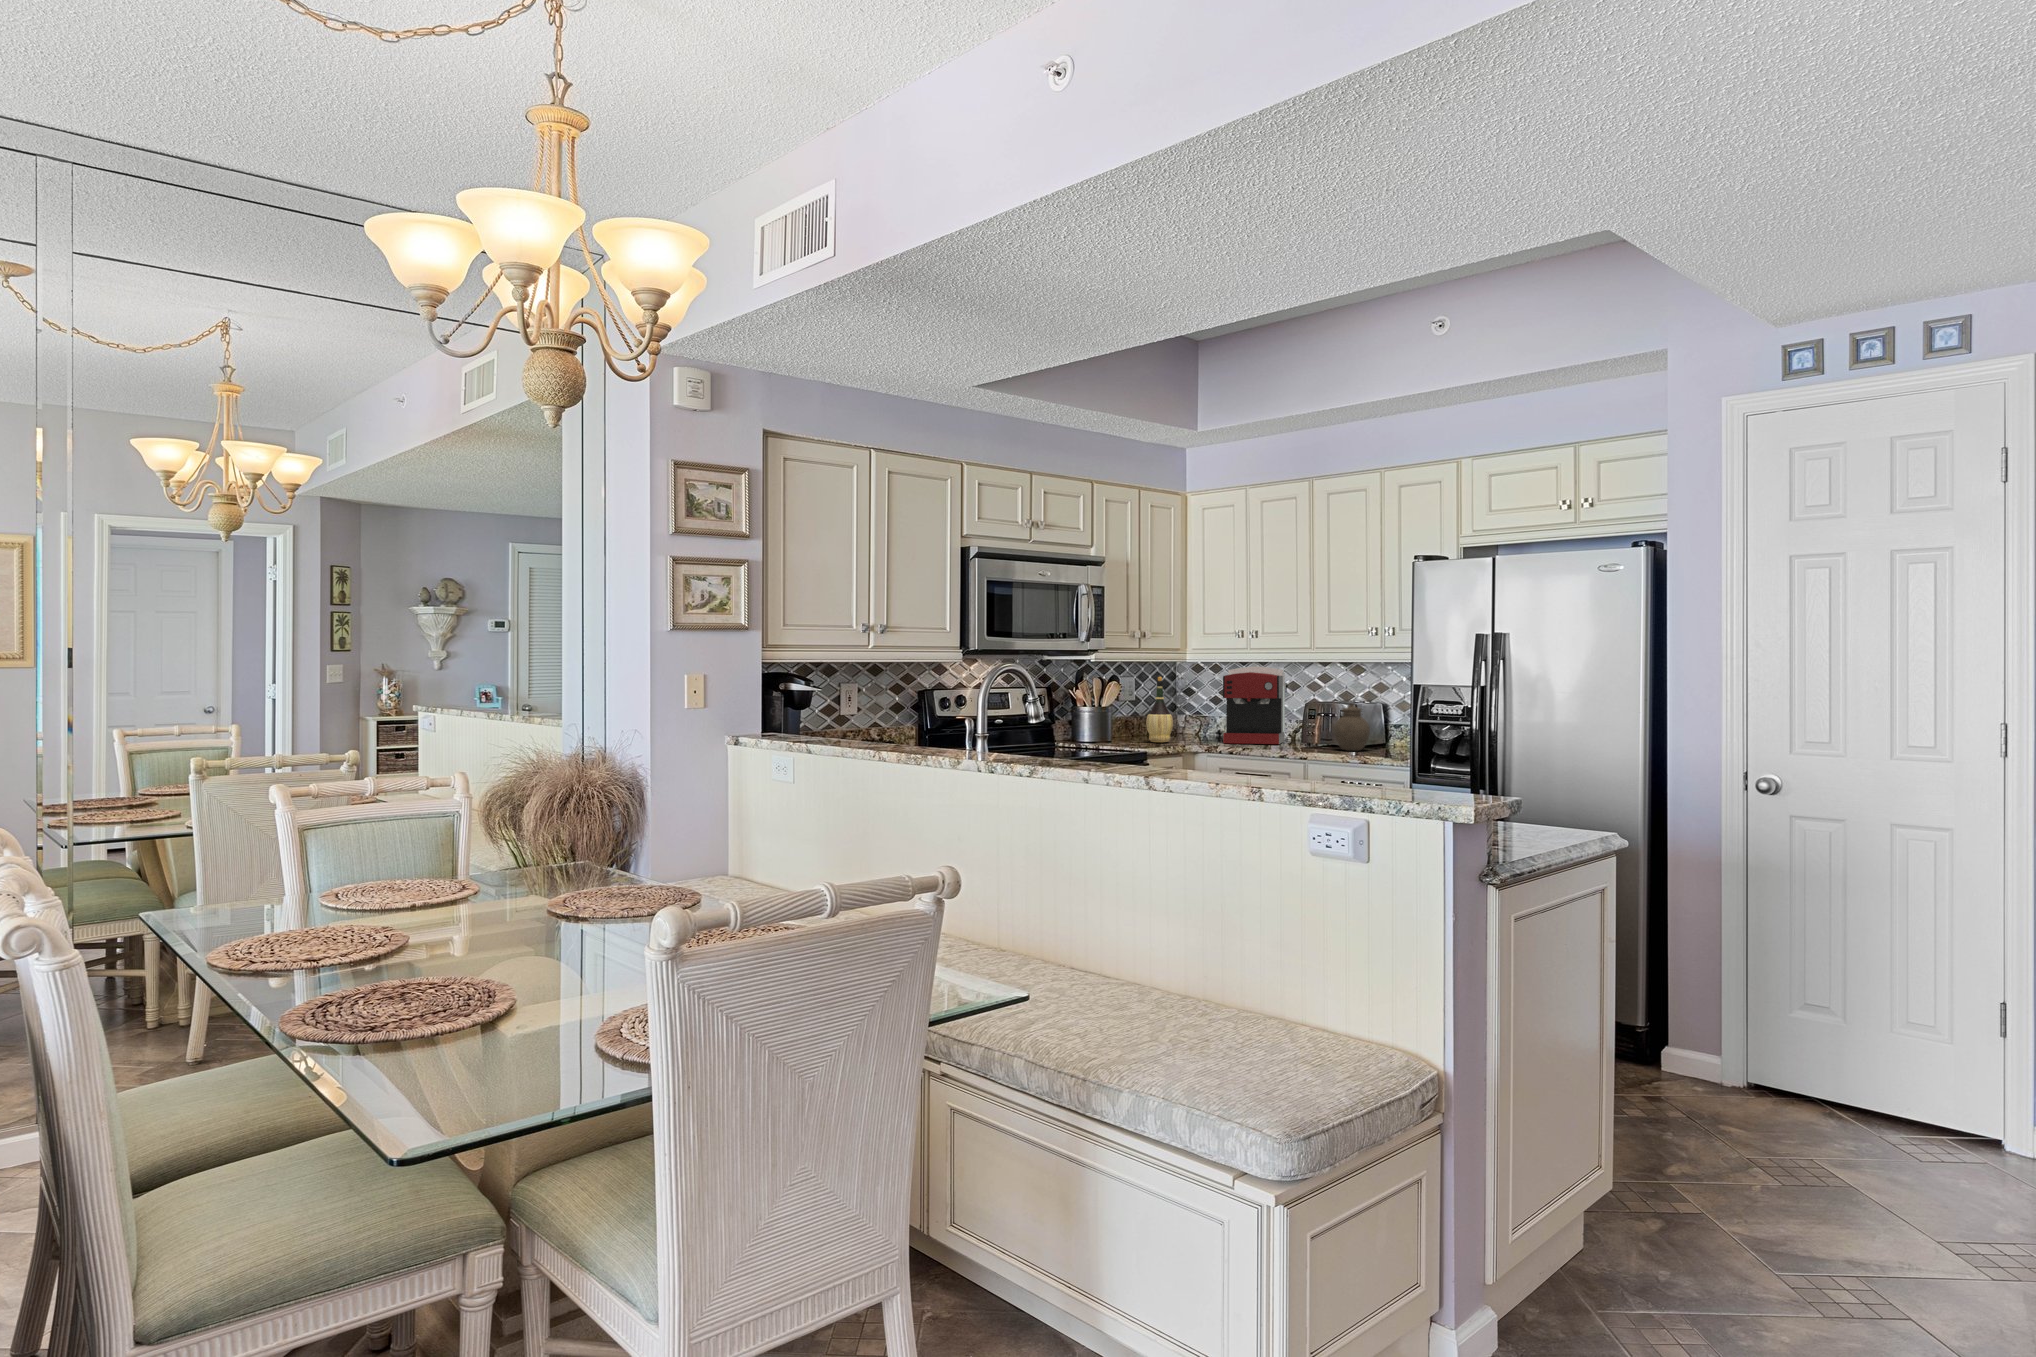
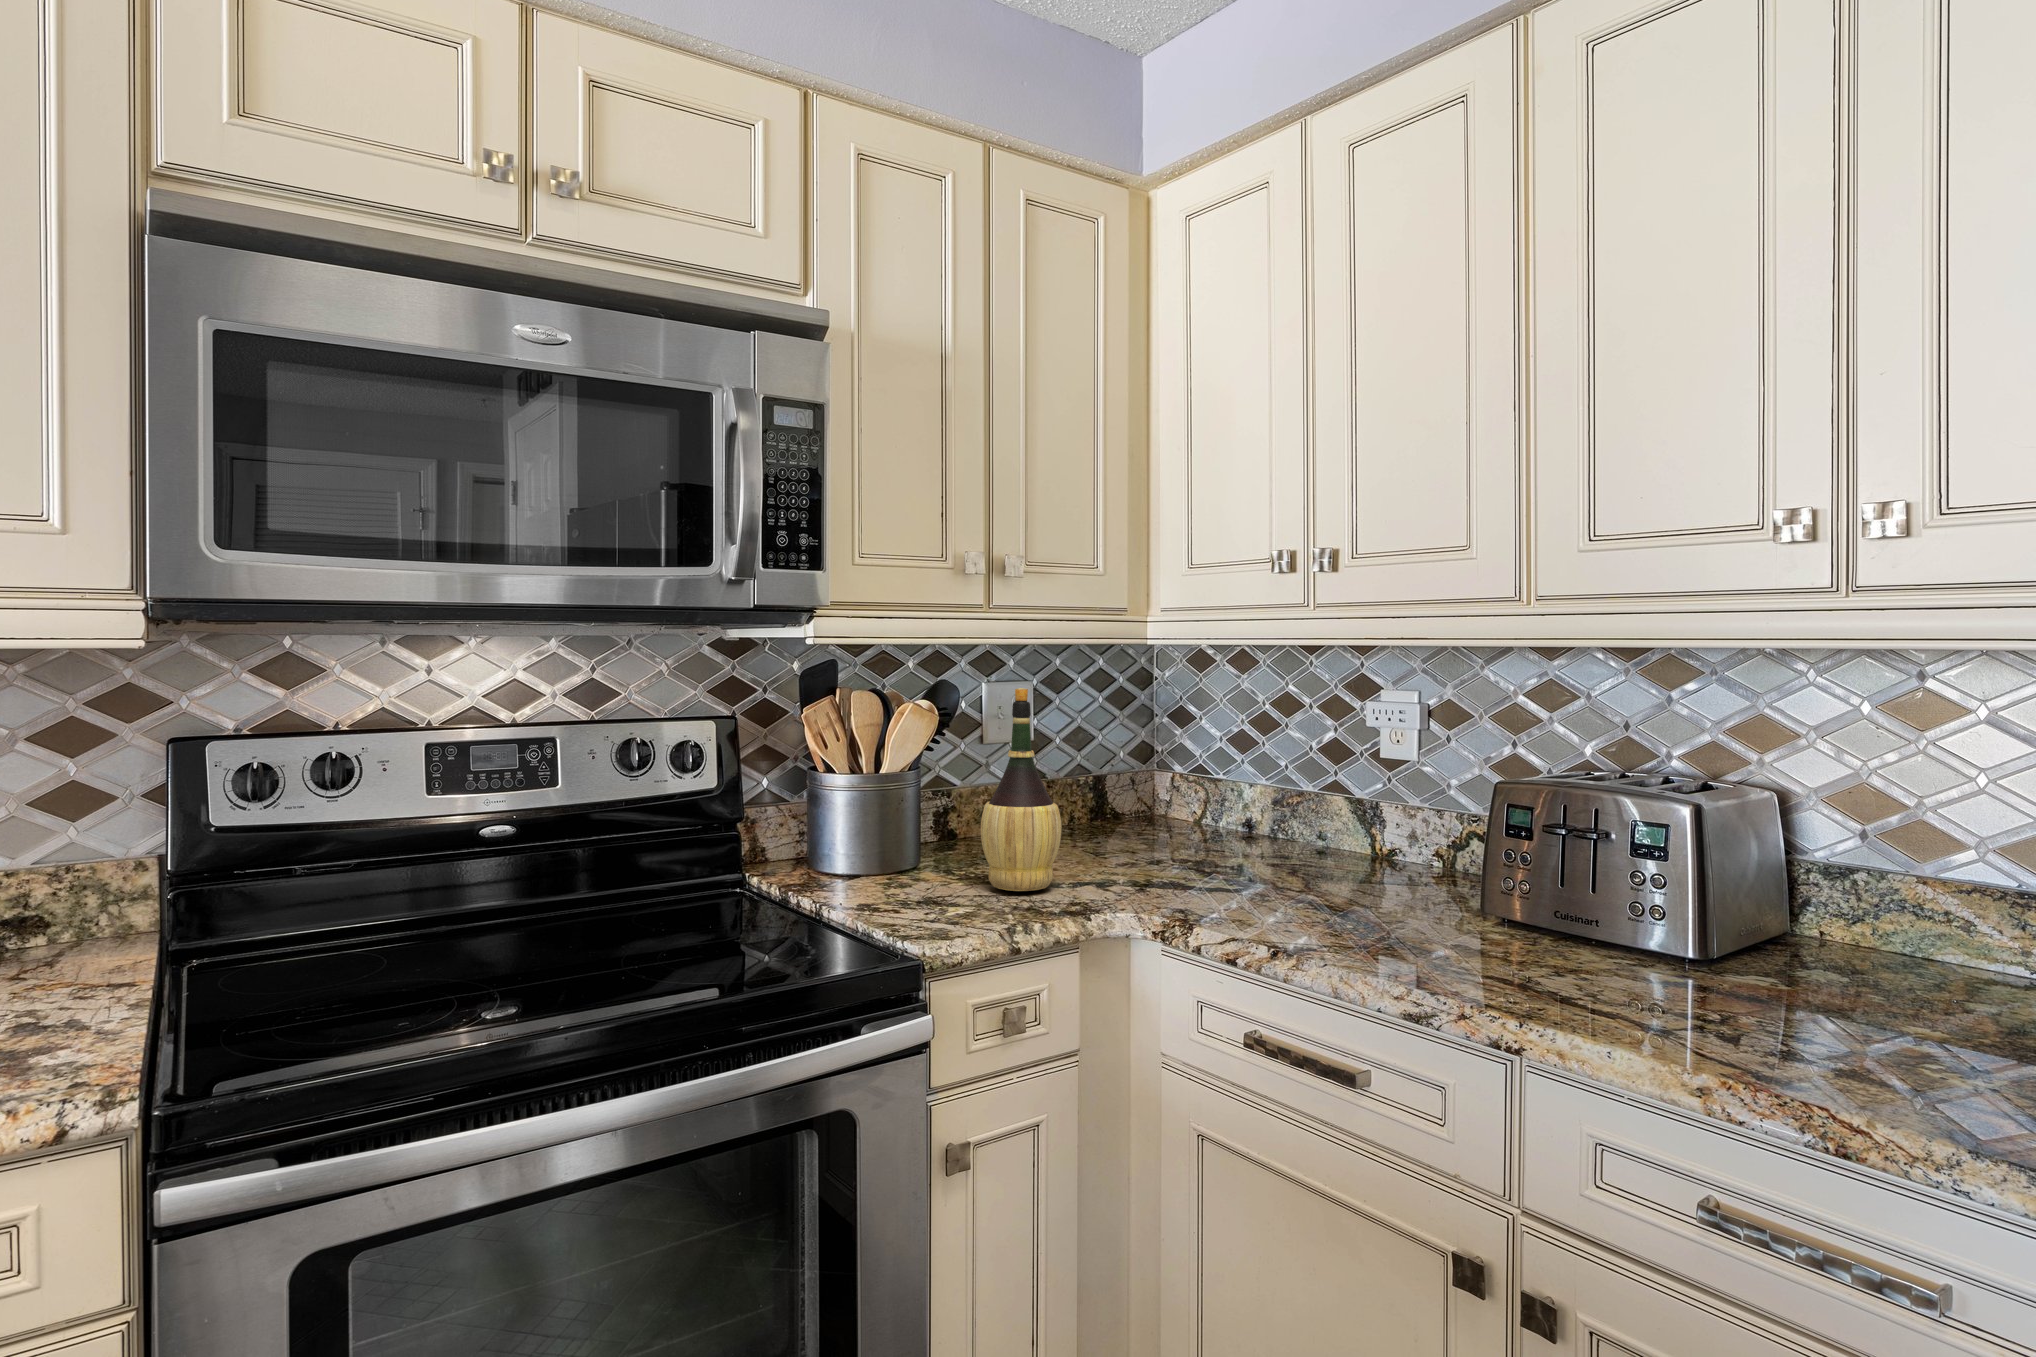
coffee maker: present [1223,667,1285,744] -> none [1214,656,1422,917]
jar: present [1334,703,1370,751] -> none [1605,808,1764,1003]

